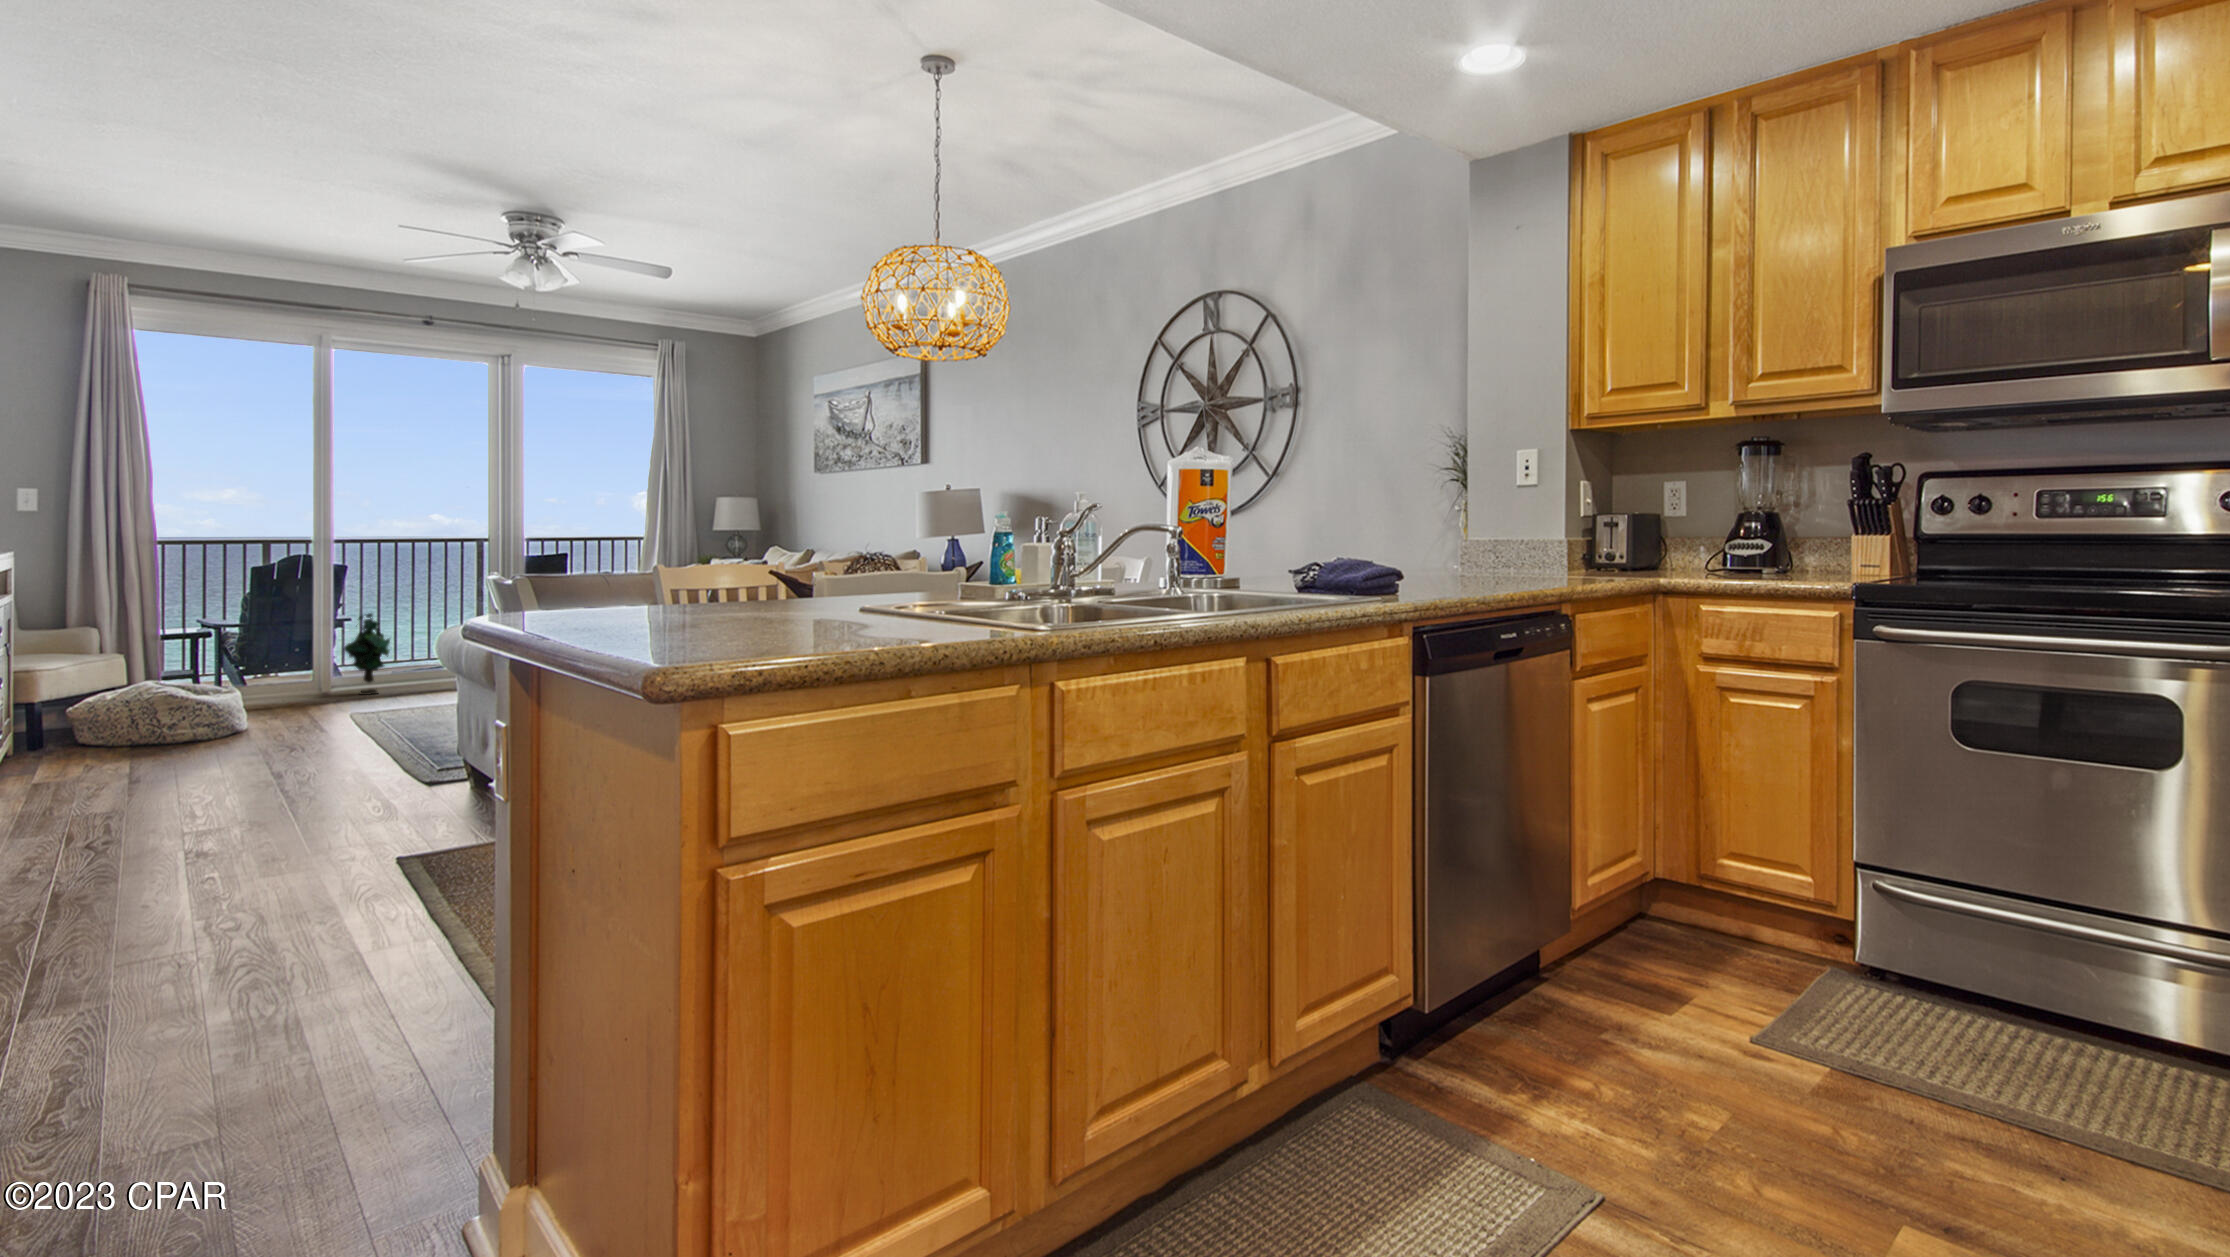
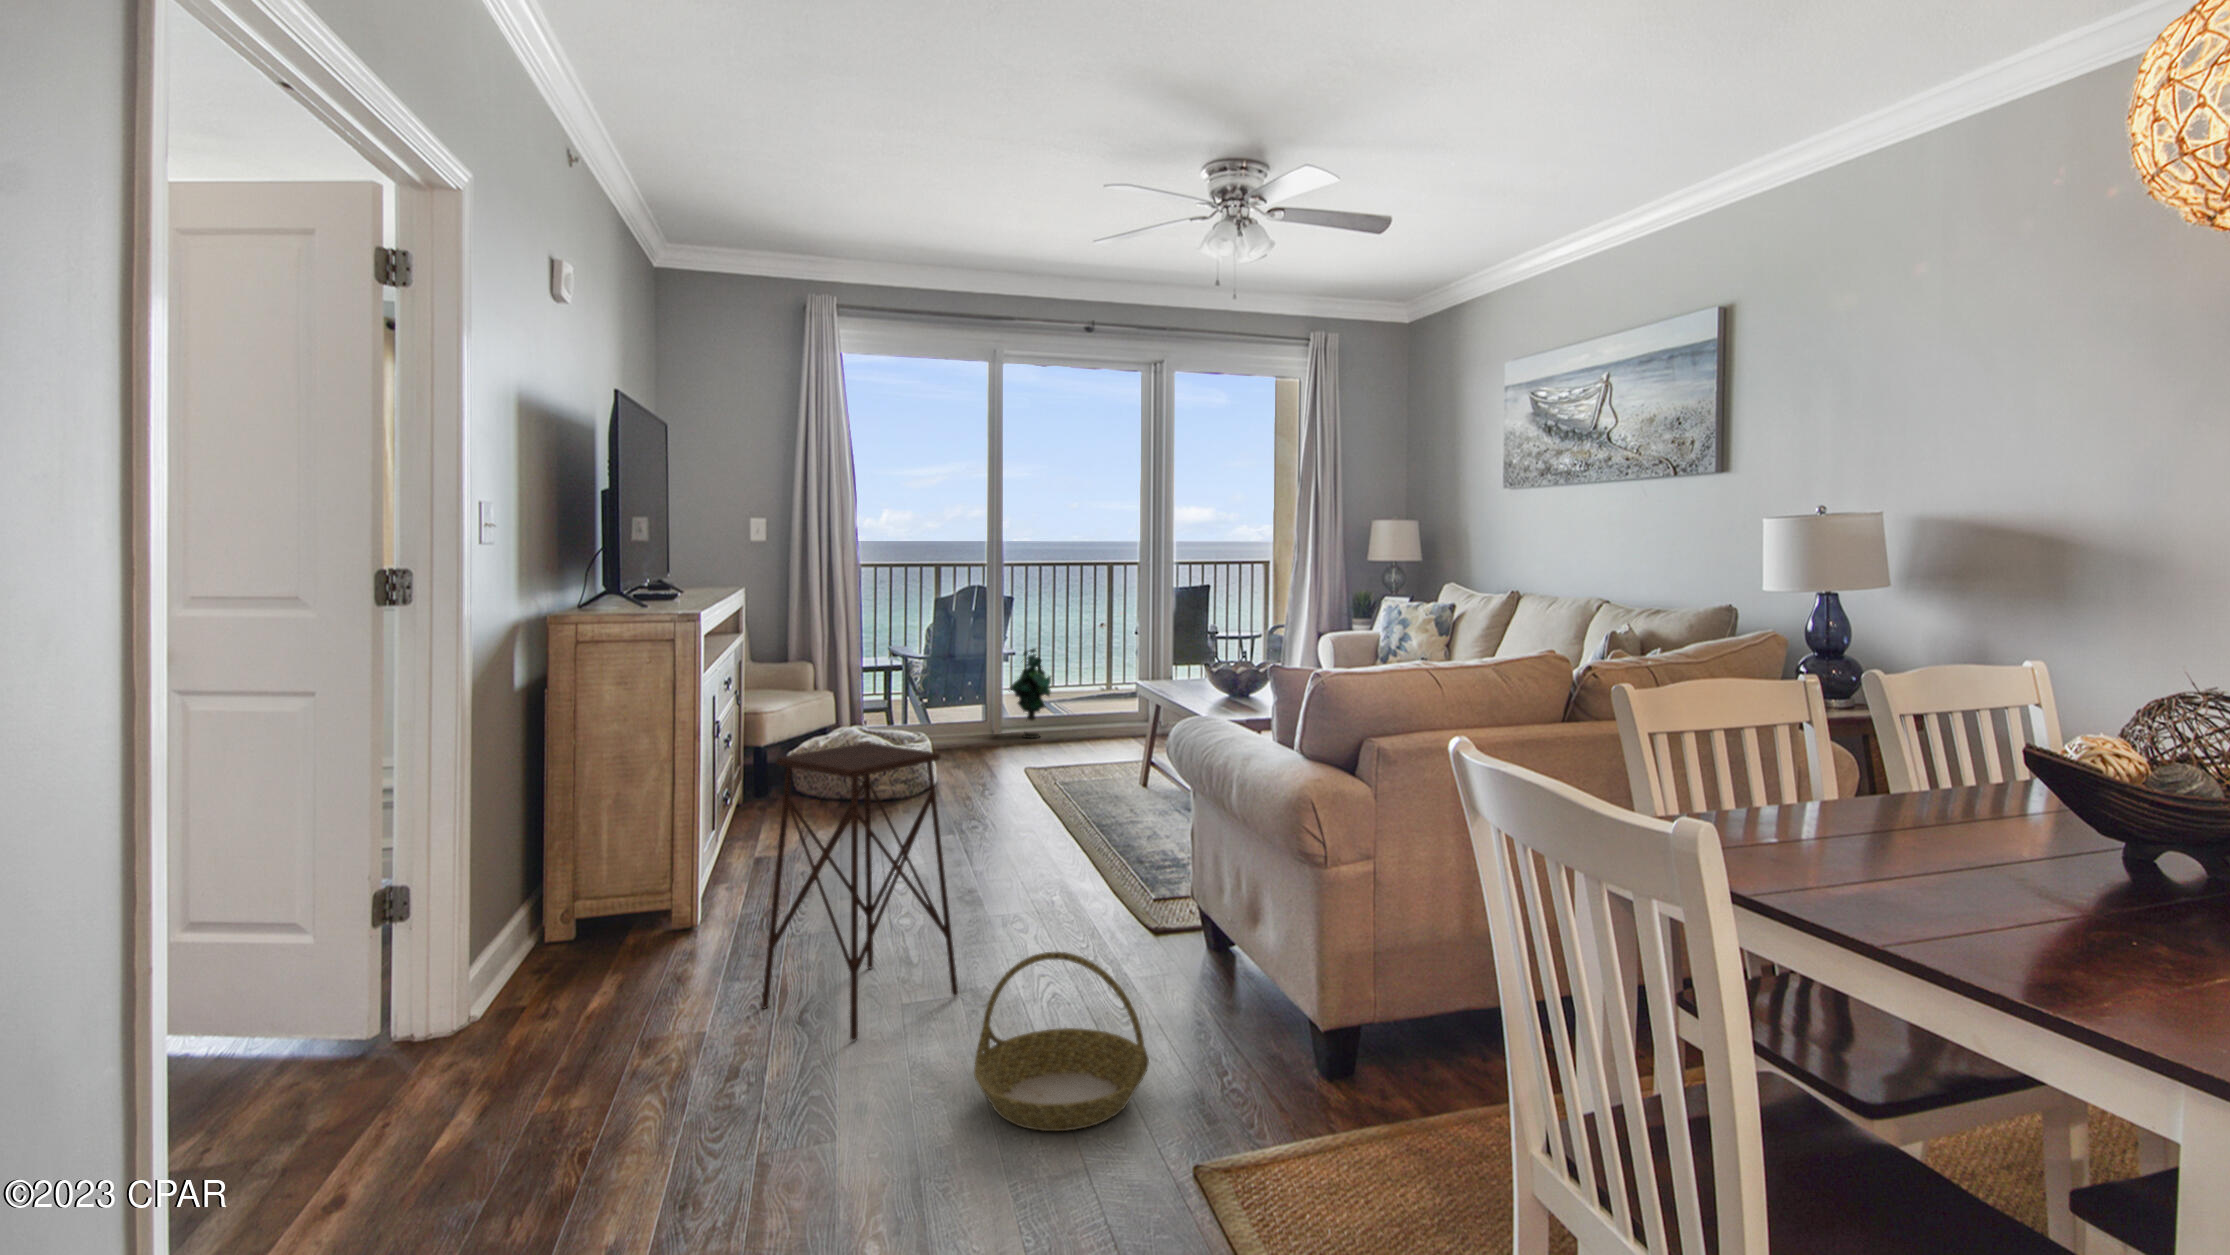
side table: none [40,652,238,860] -> present [761,742,958,1041]
basket: none [236,766,384,877] -> present [974,952,1149,1131]

